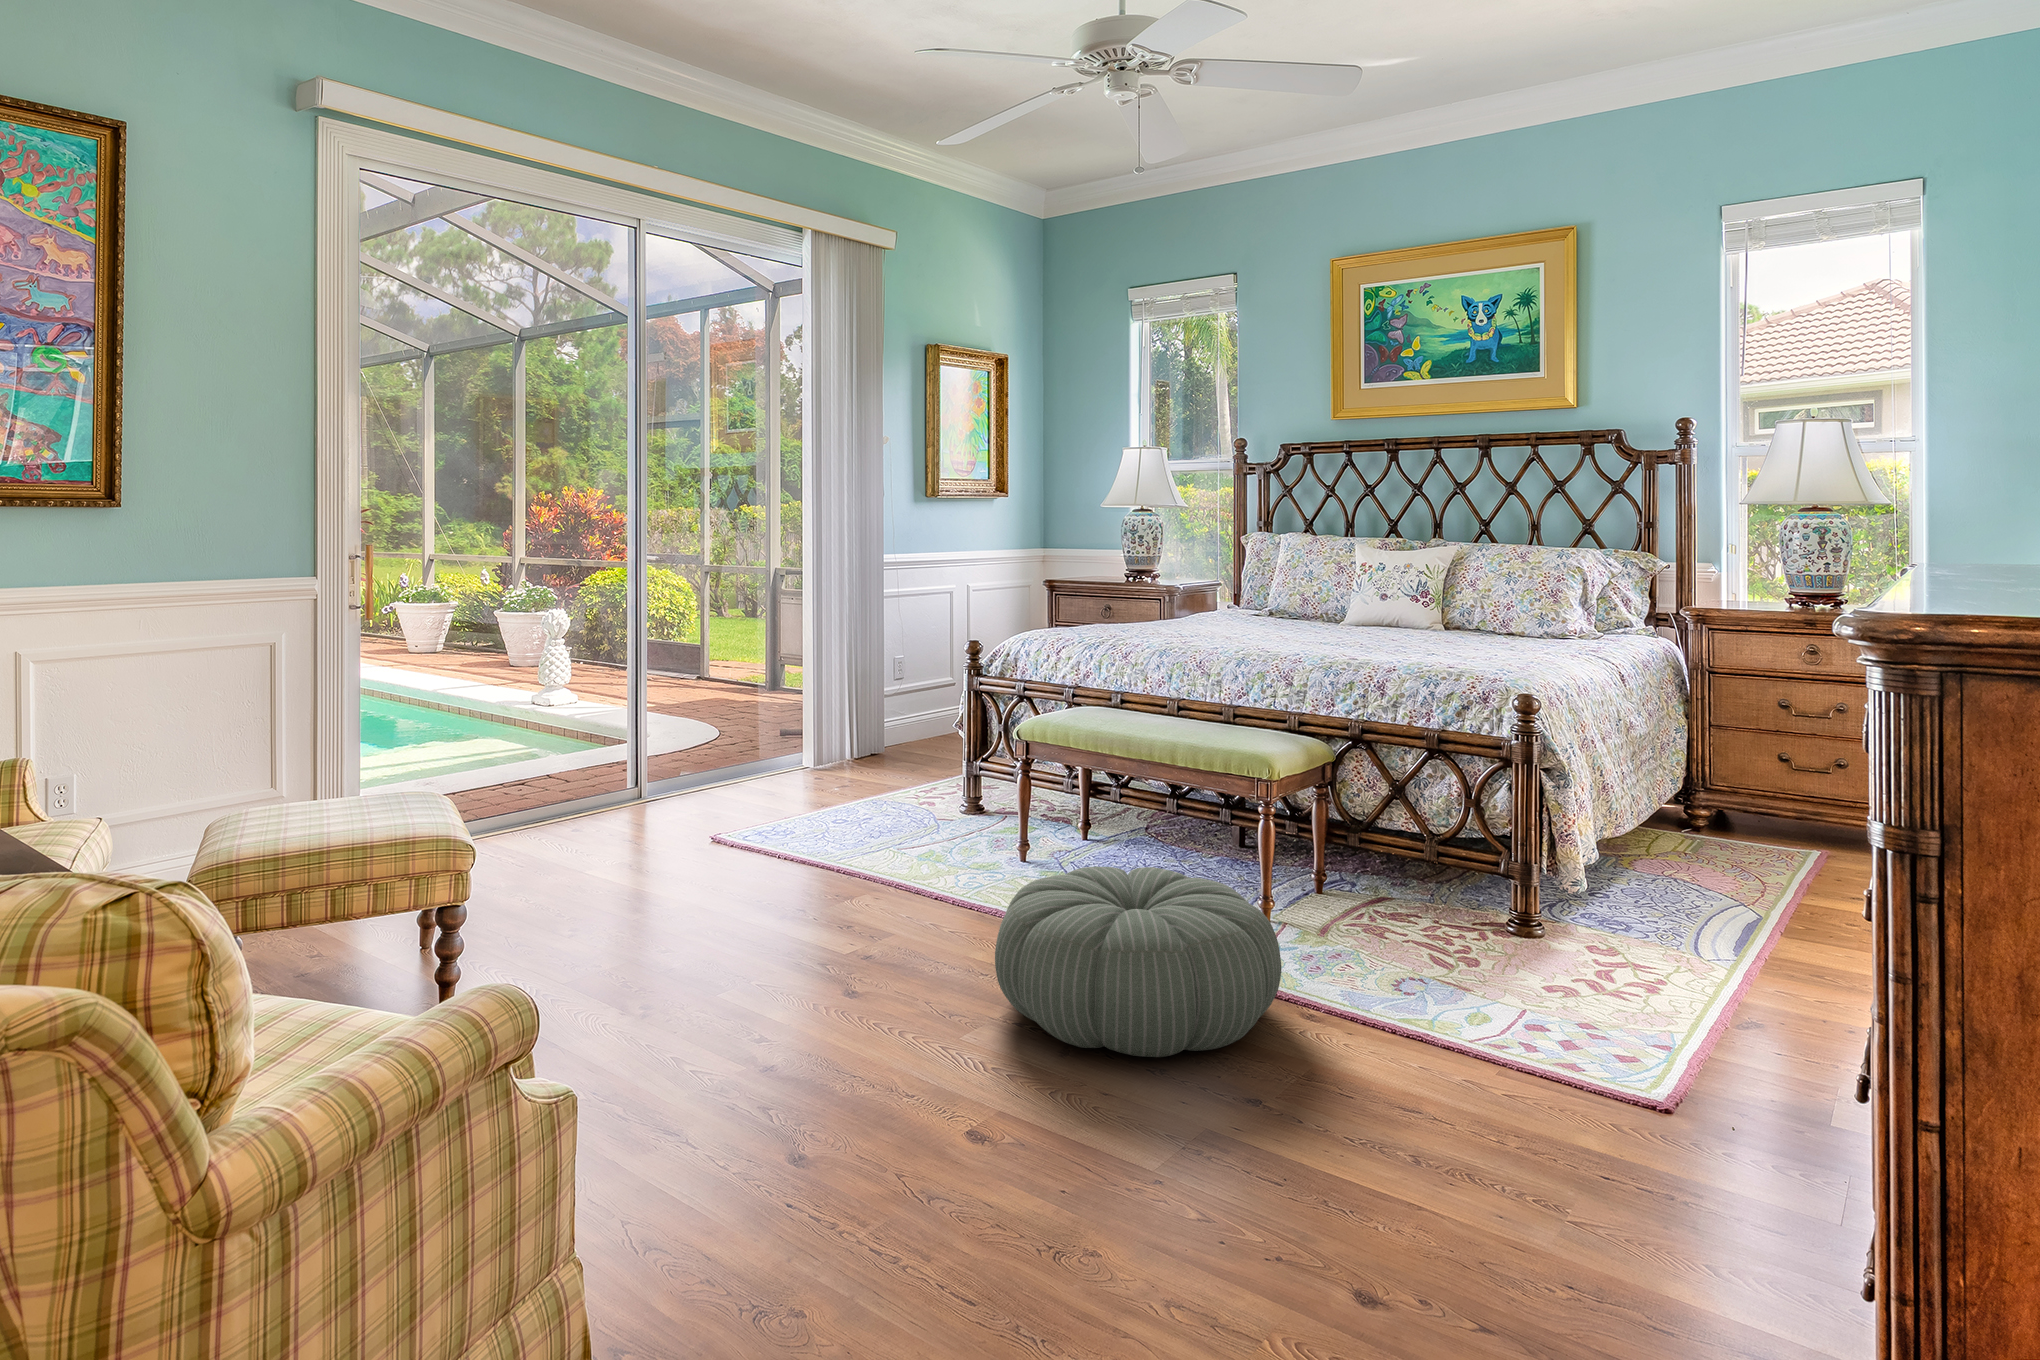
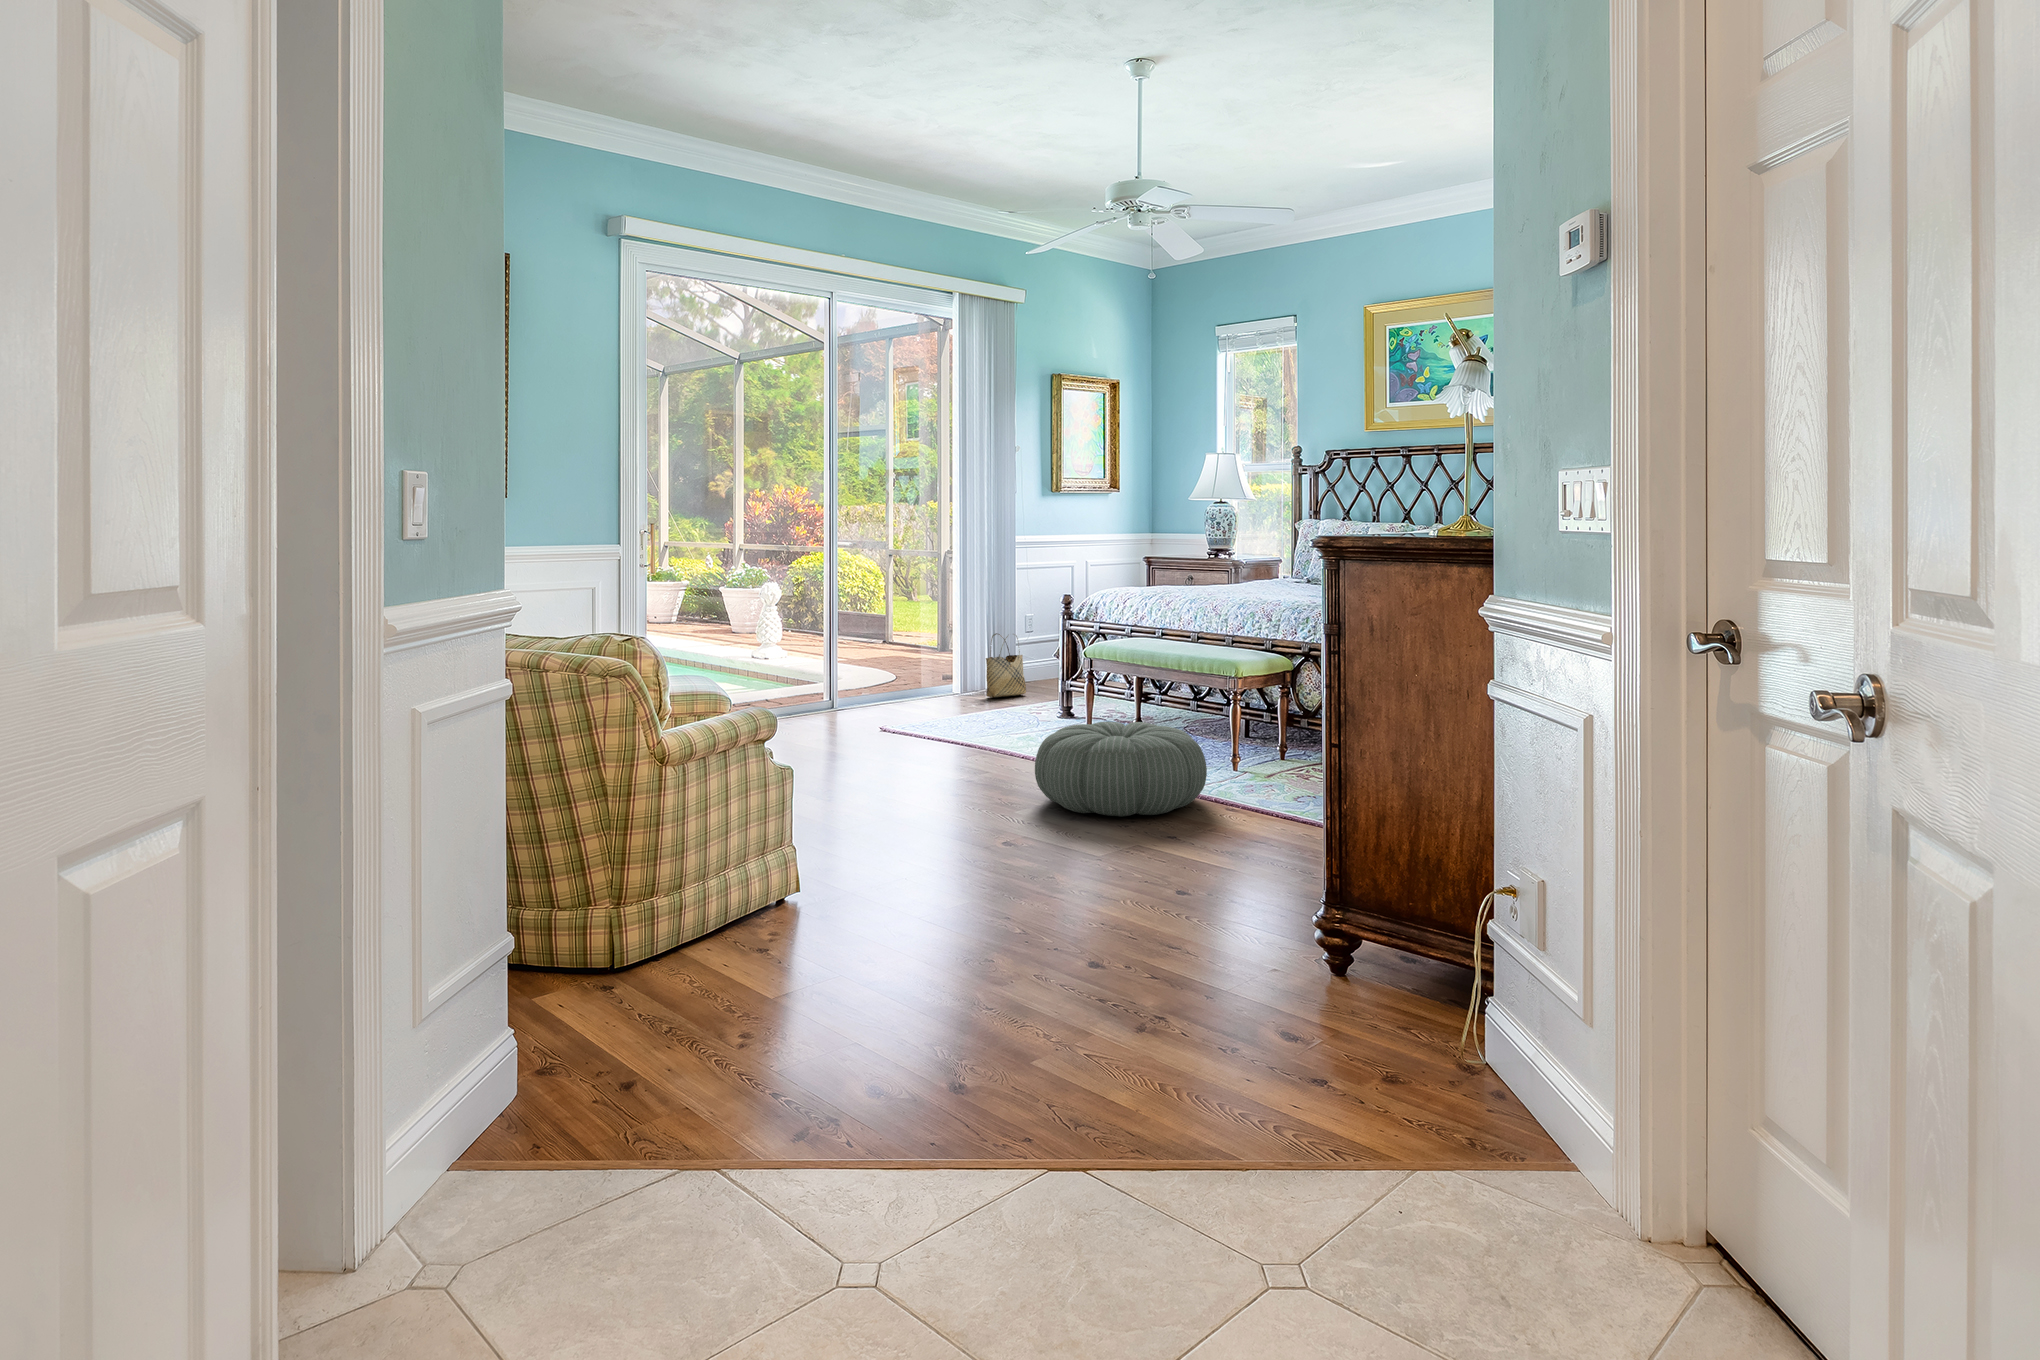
woven basket: none [849,682,901,768] -> present [986,633,1026,697]

